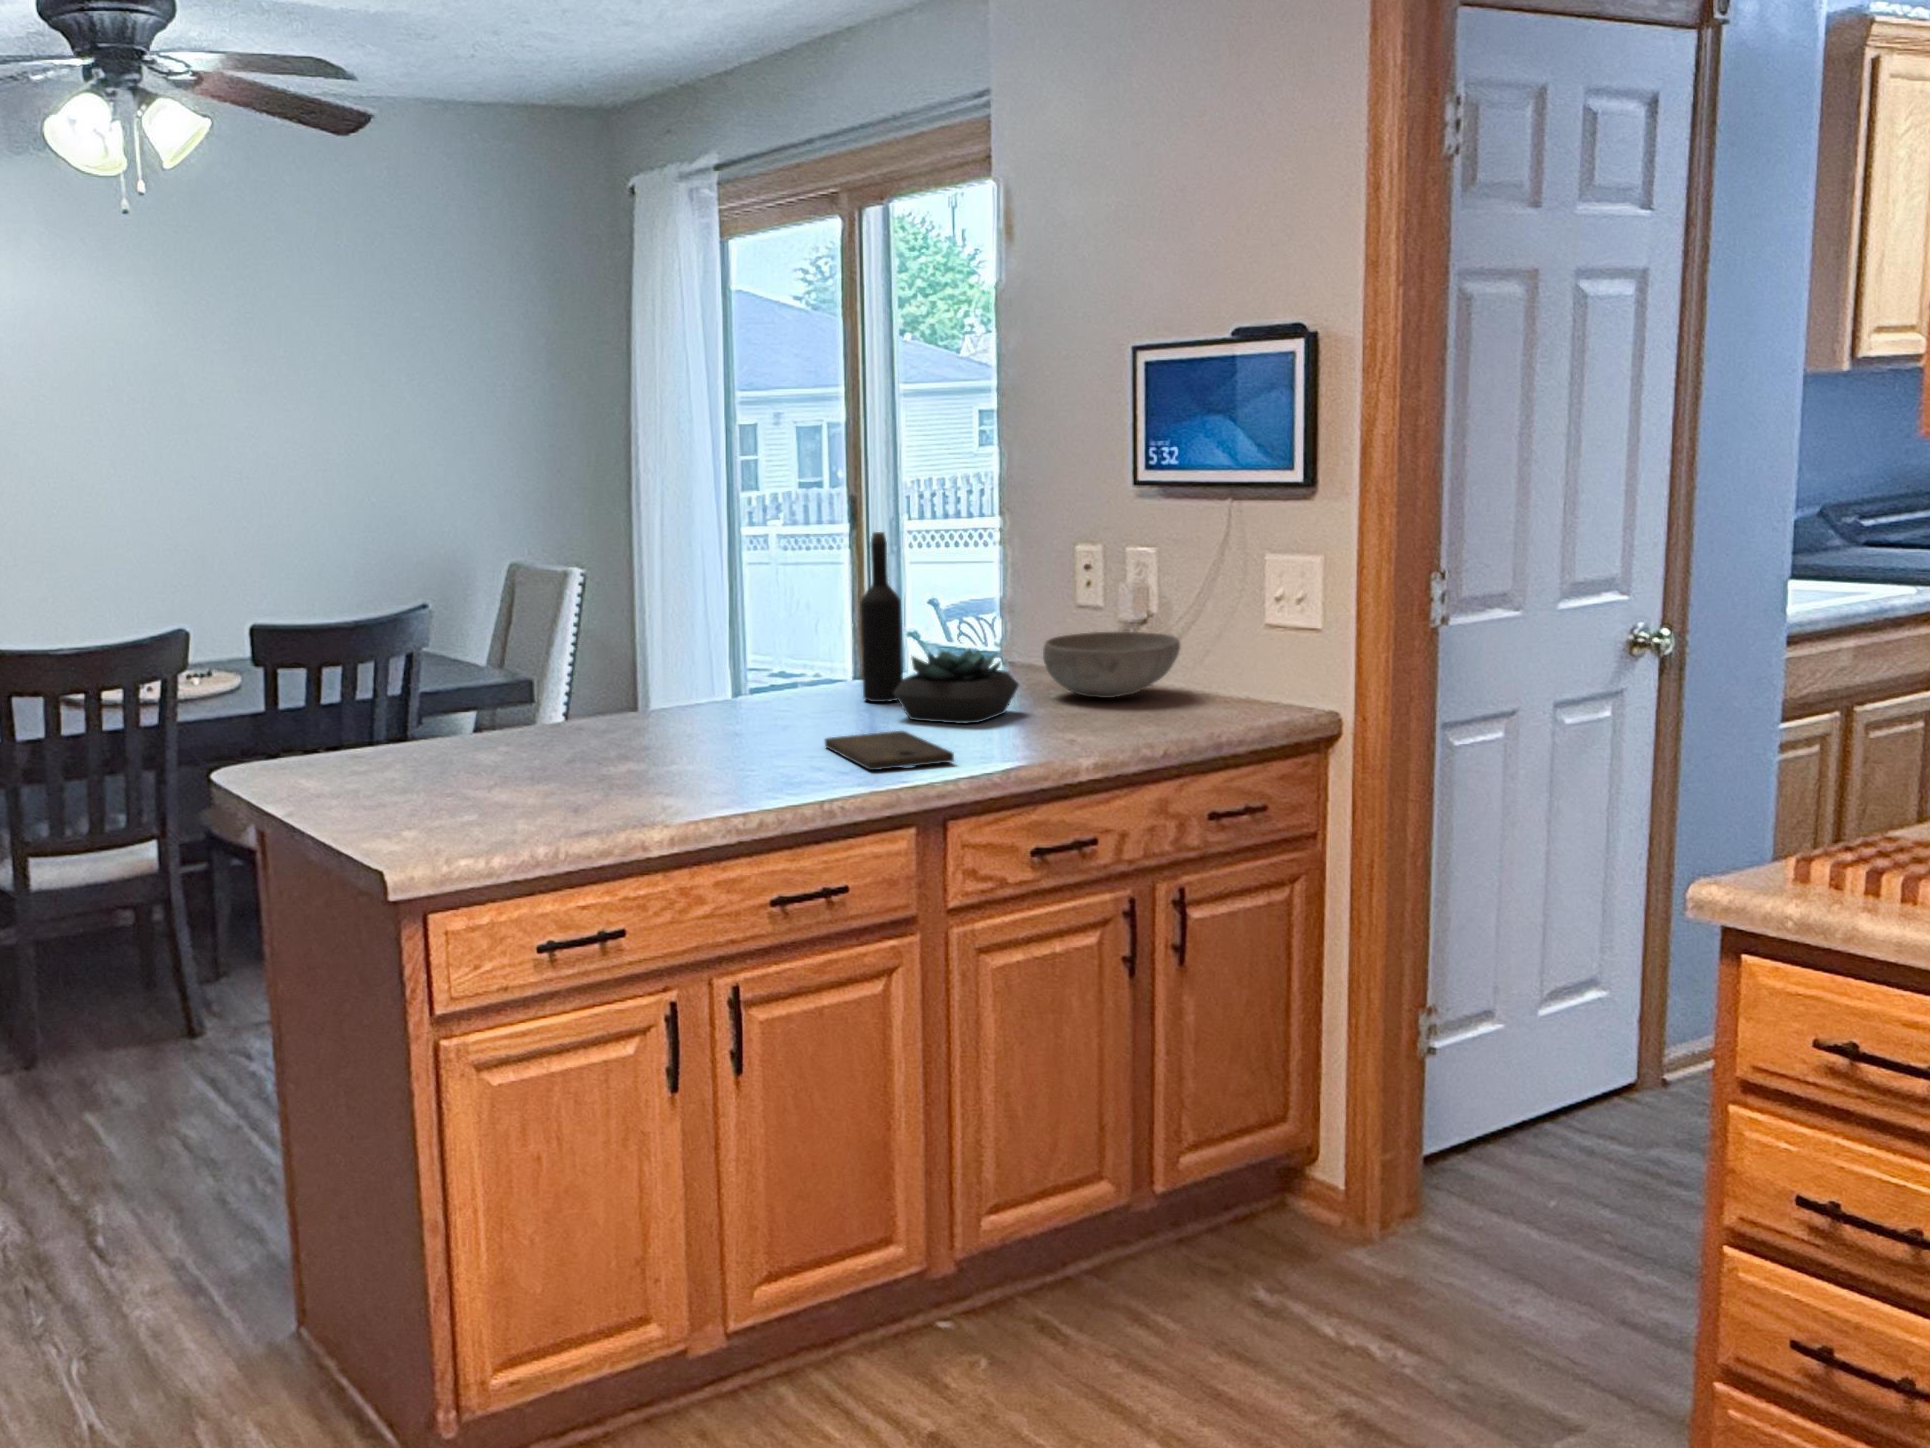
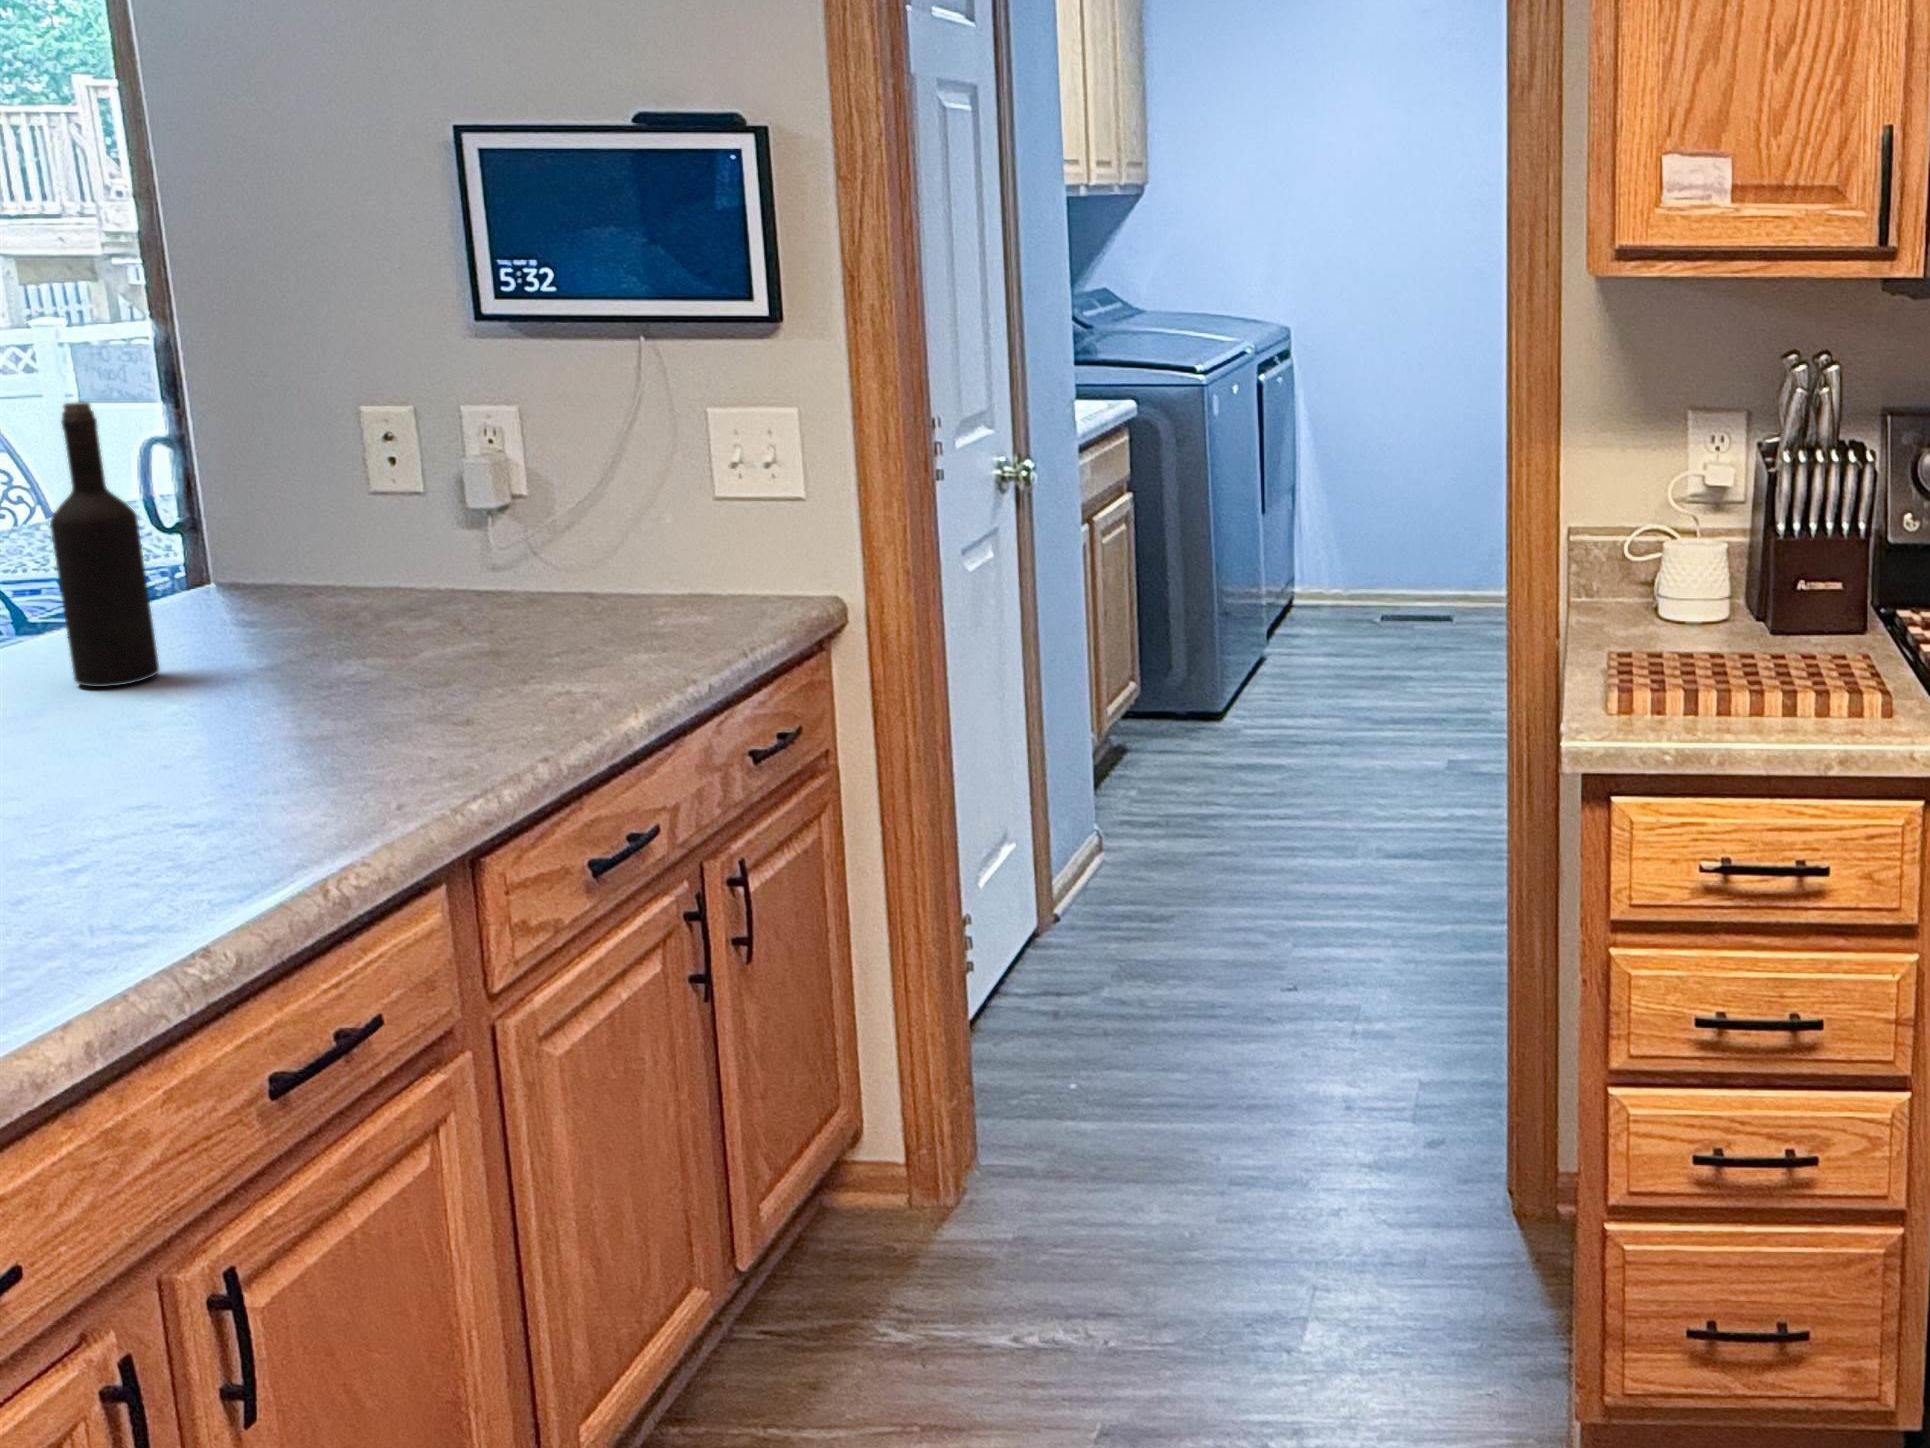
bowl: present [1043,632,1180,698] -> none [395,523,610,624]
succulent plant: present [893,648,1019,723] -> none [193,578,413,707]
cutting board: present [825,731,954,770] -> none [147,731,459,813]

